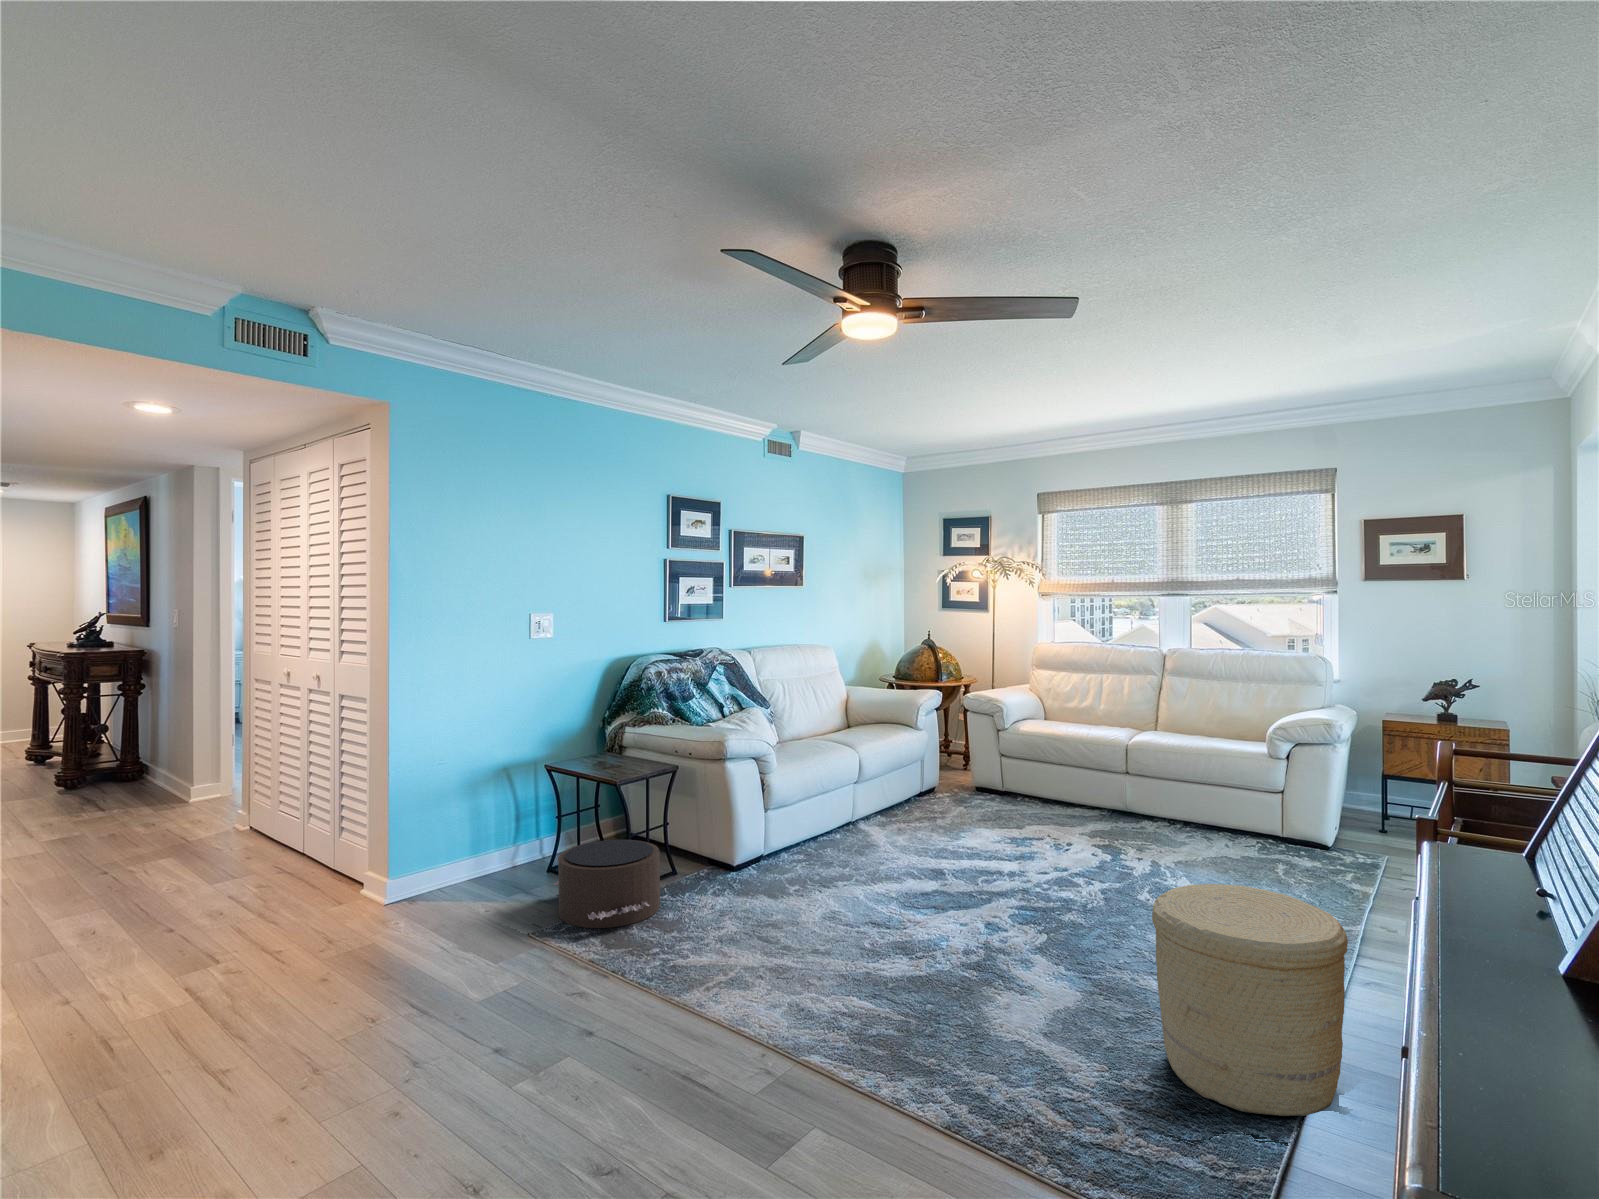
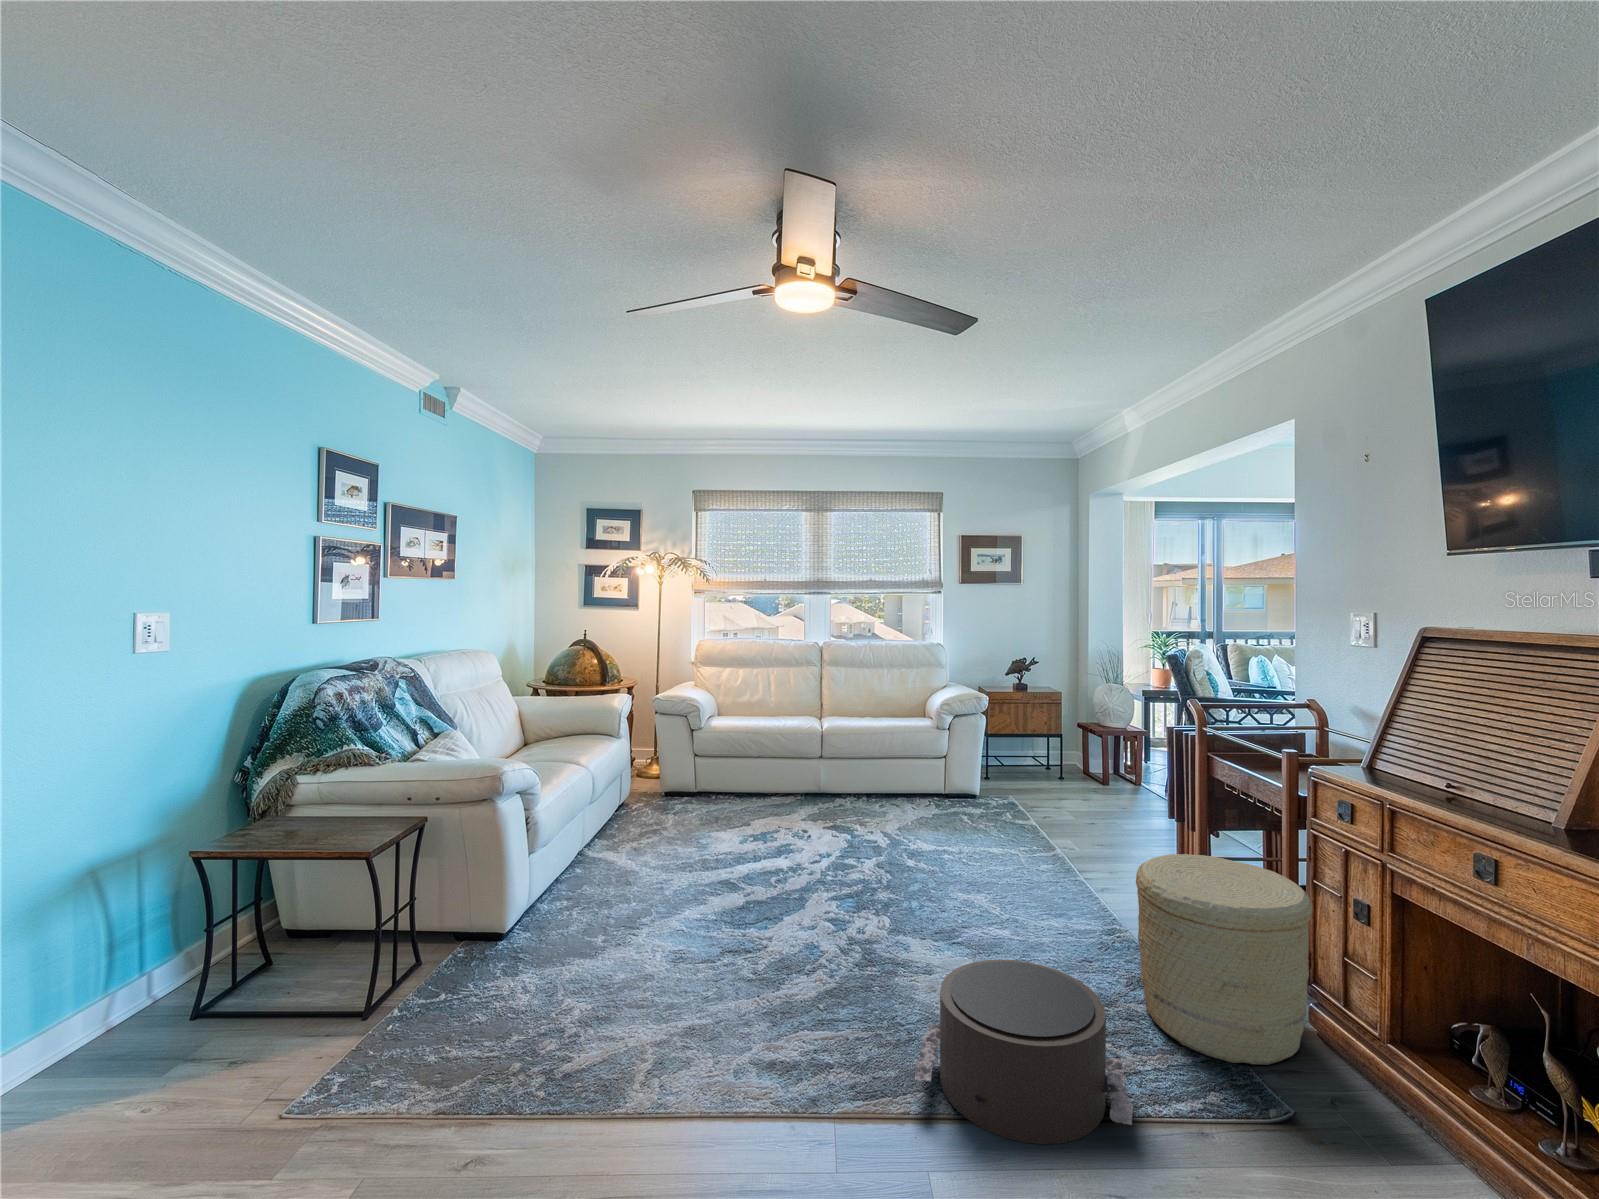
pouf: present [553,840,660,928] -> present [915,960,1133,1144]

